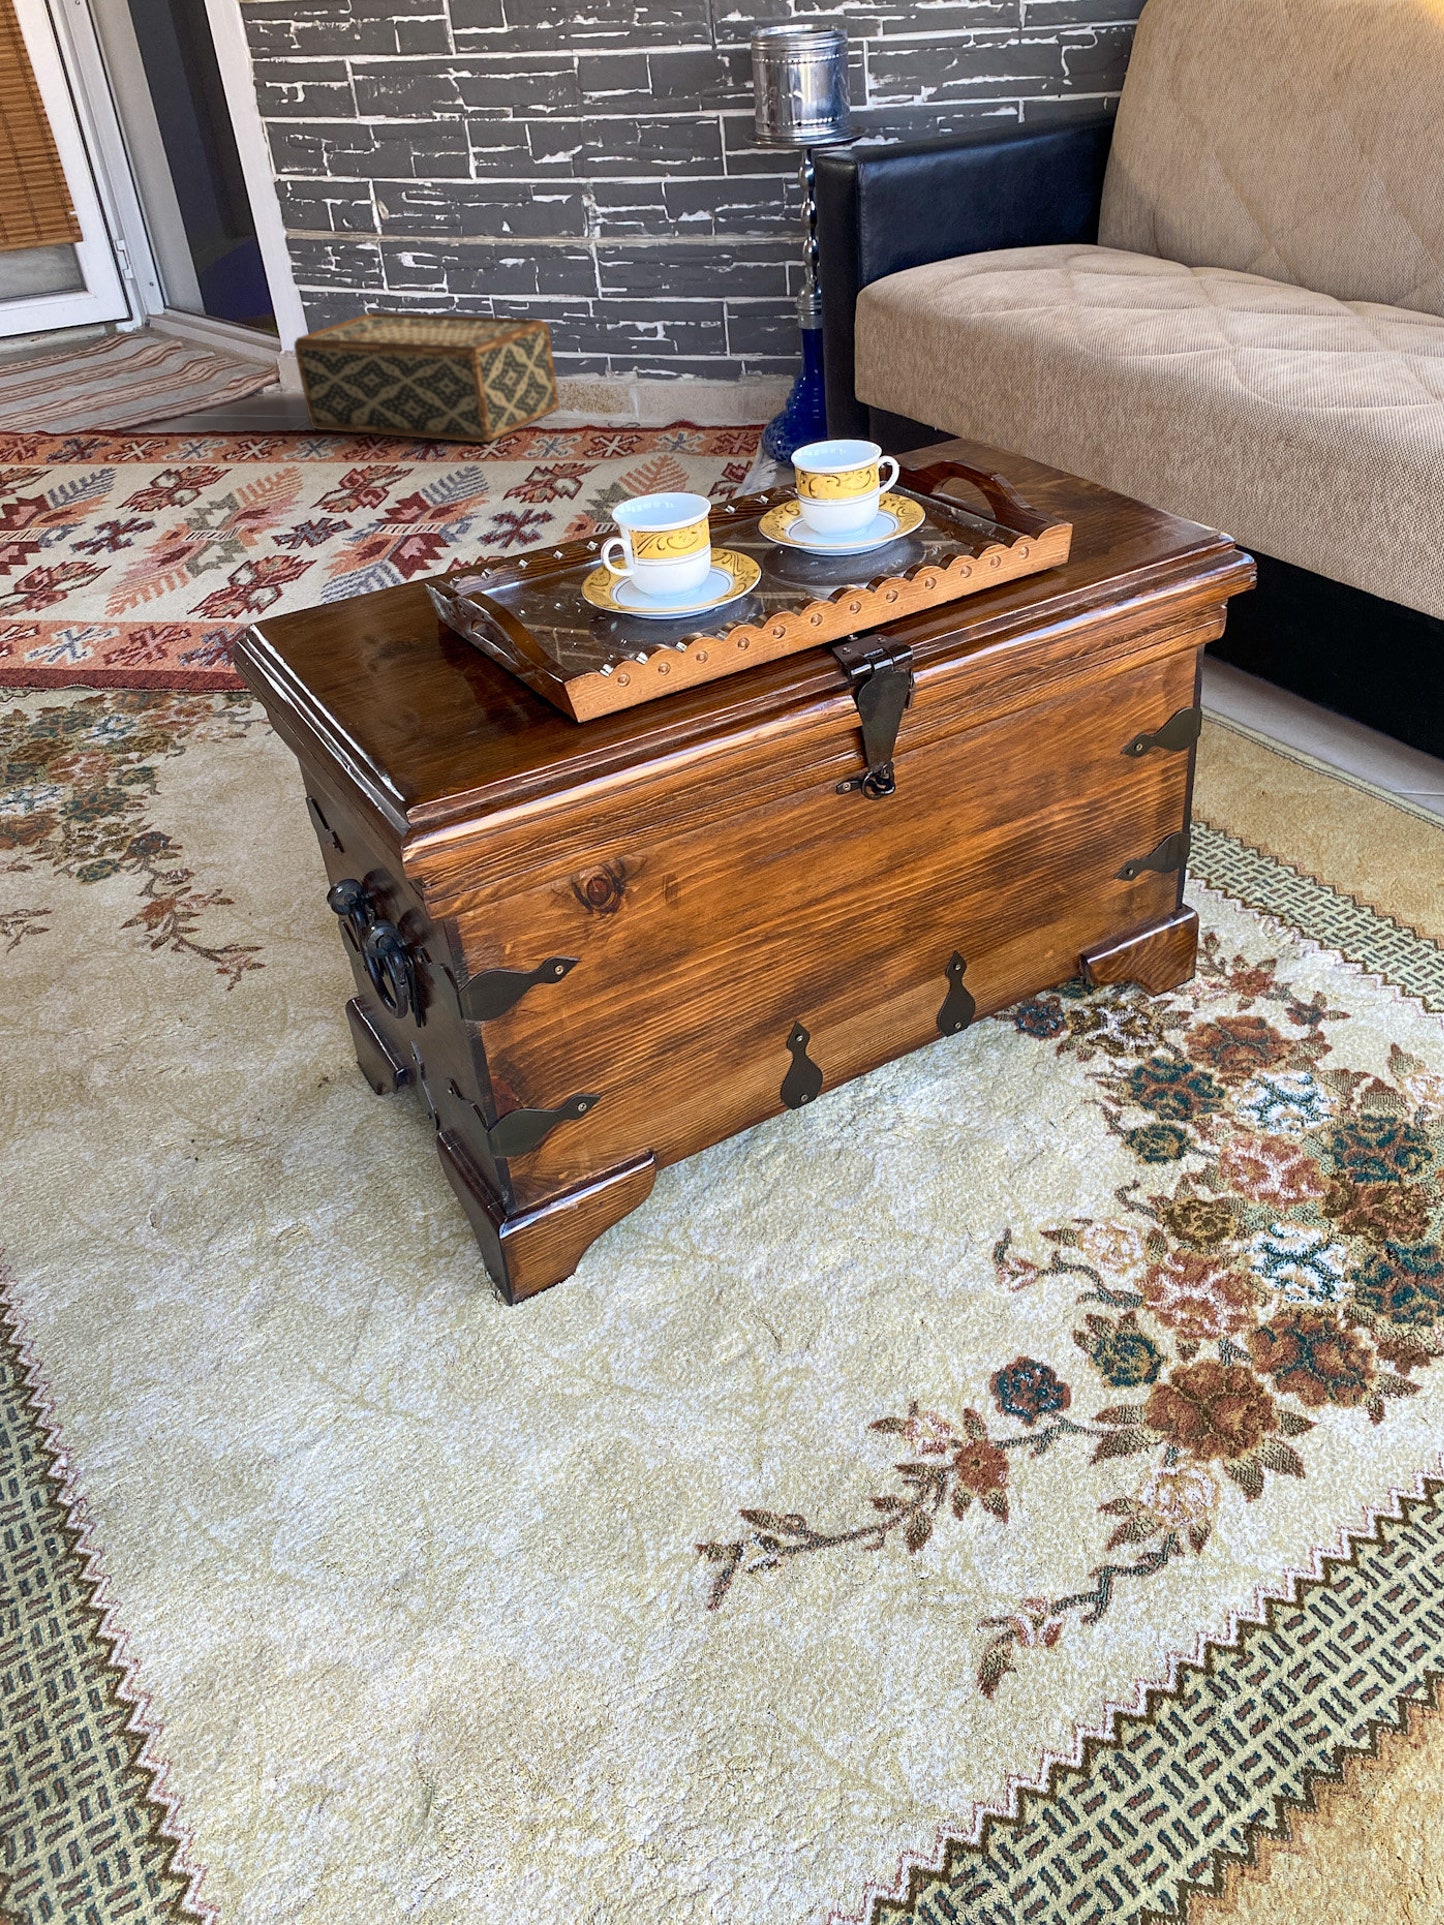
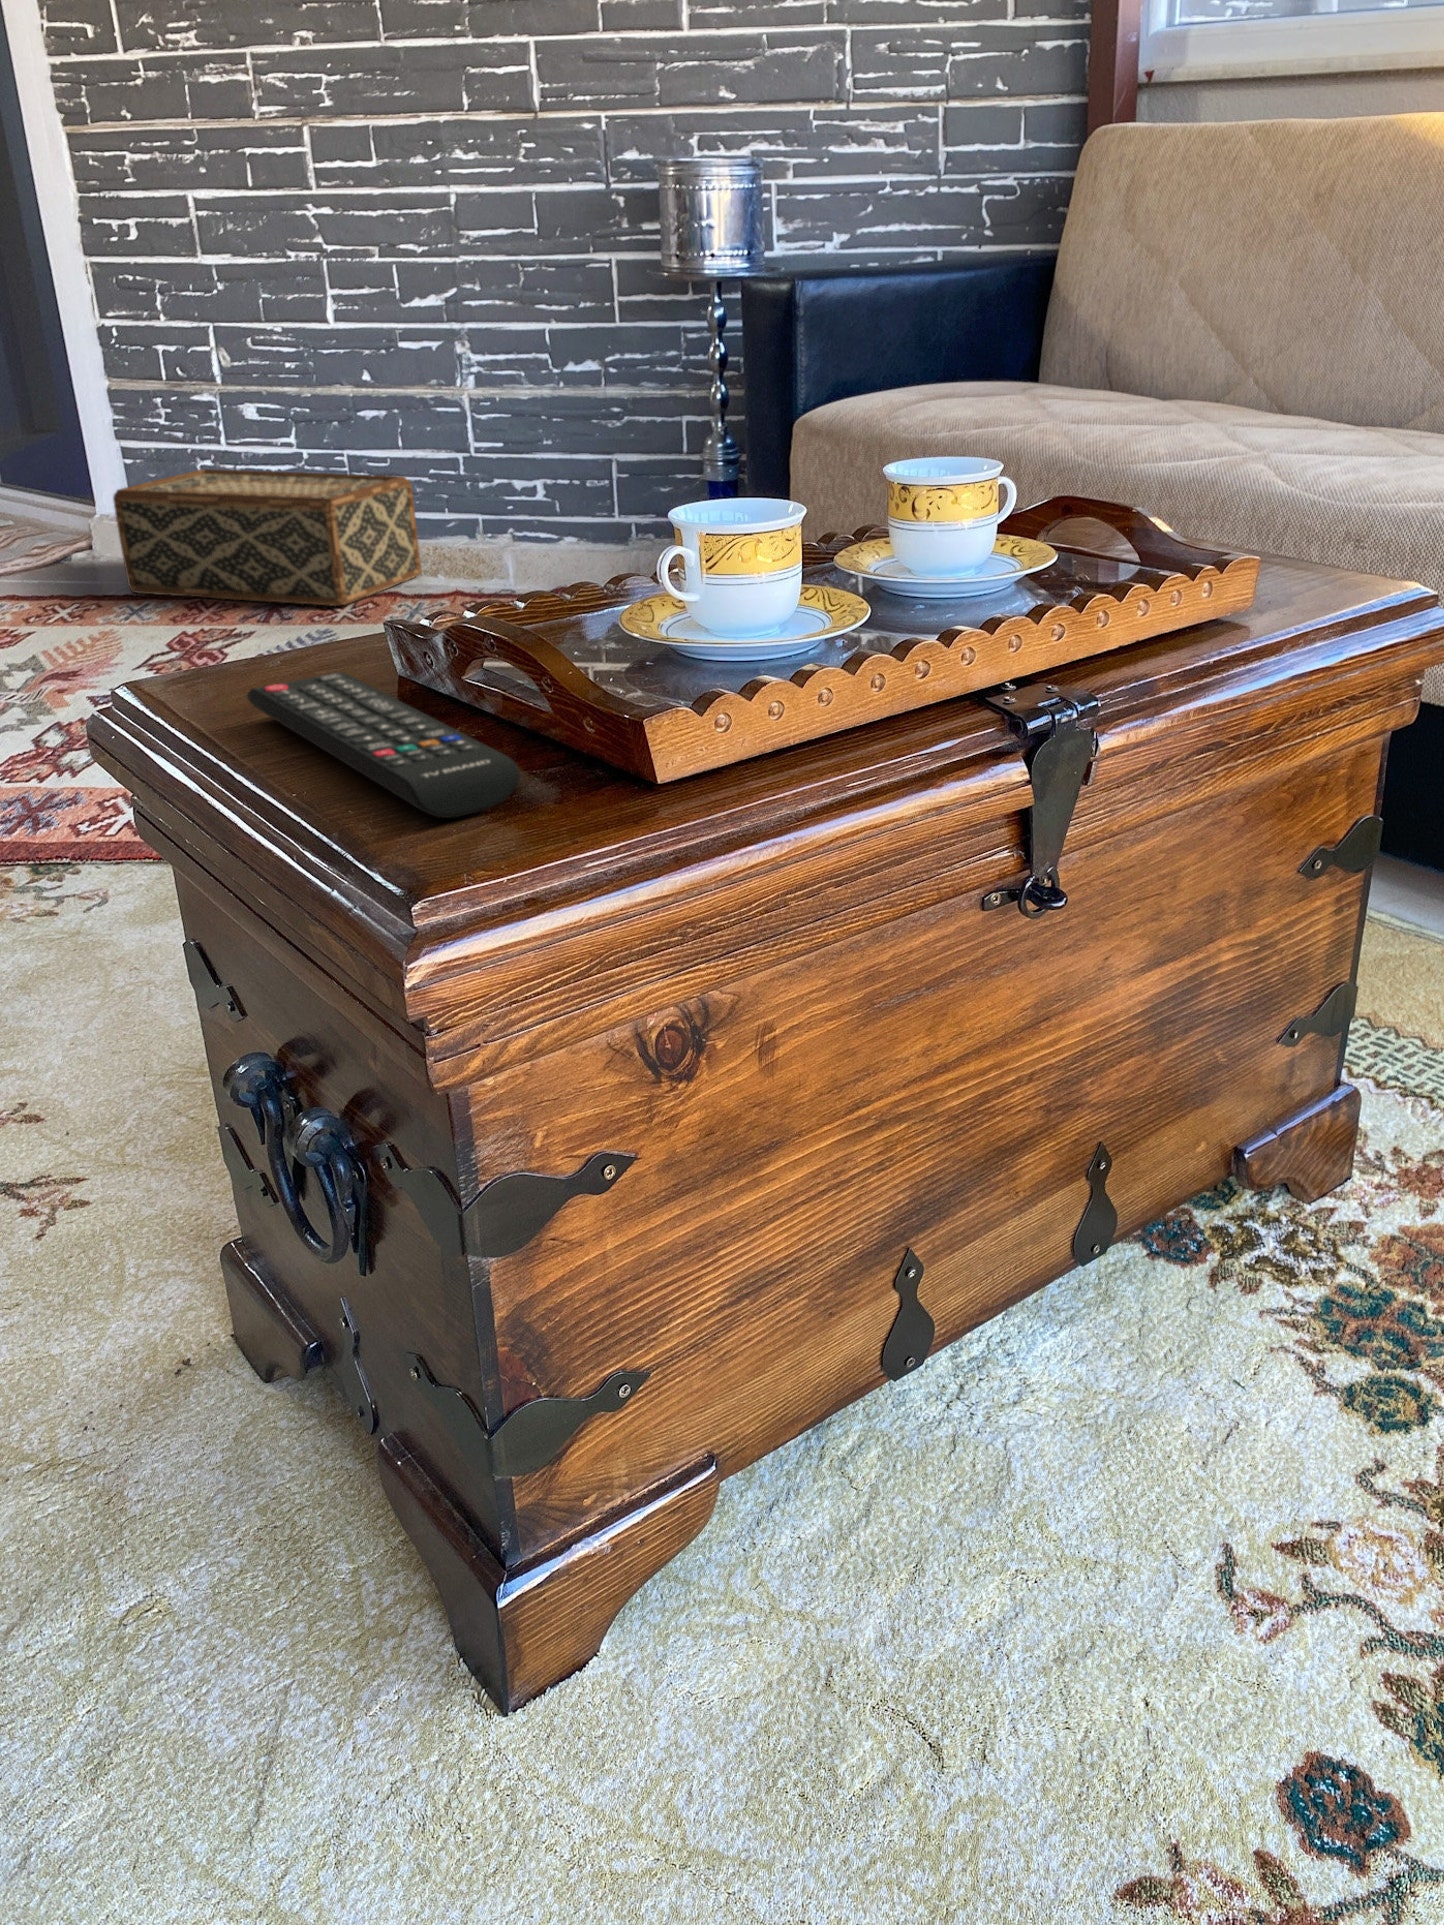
remote control: none [330,615,493,742] -> present [247,672,520,817]

